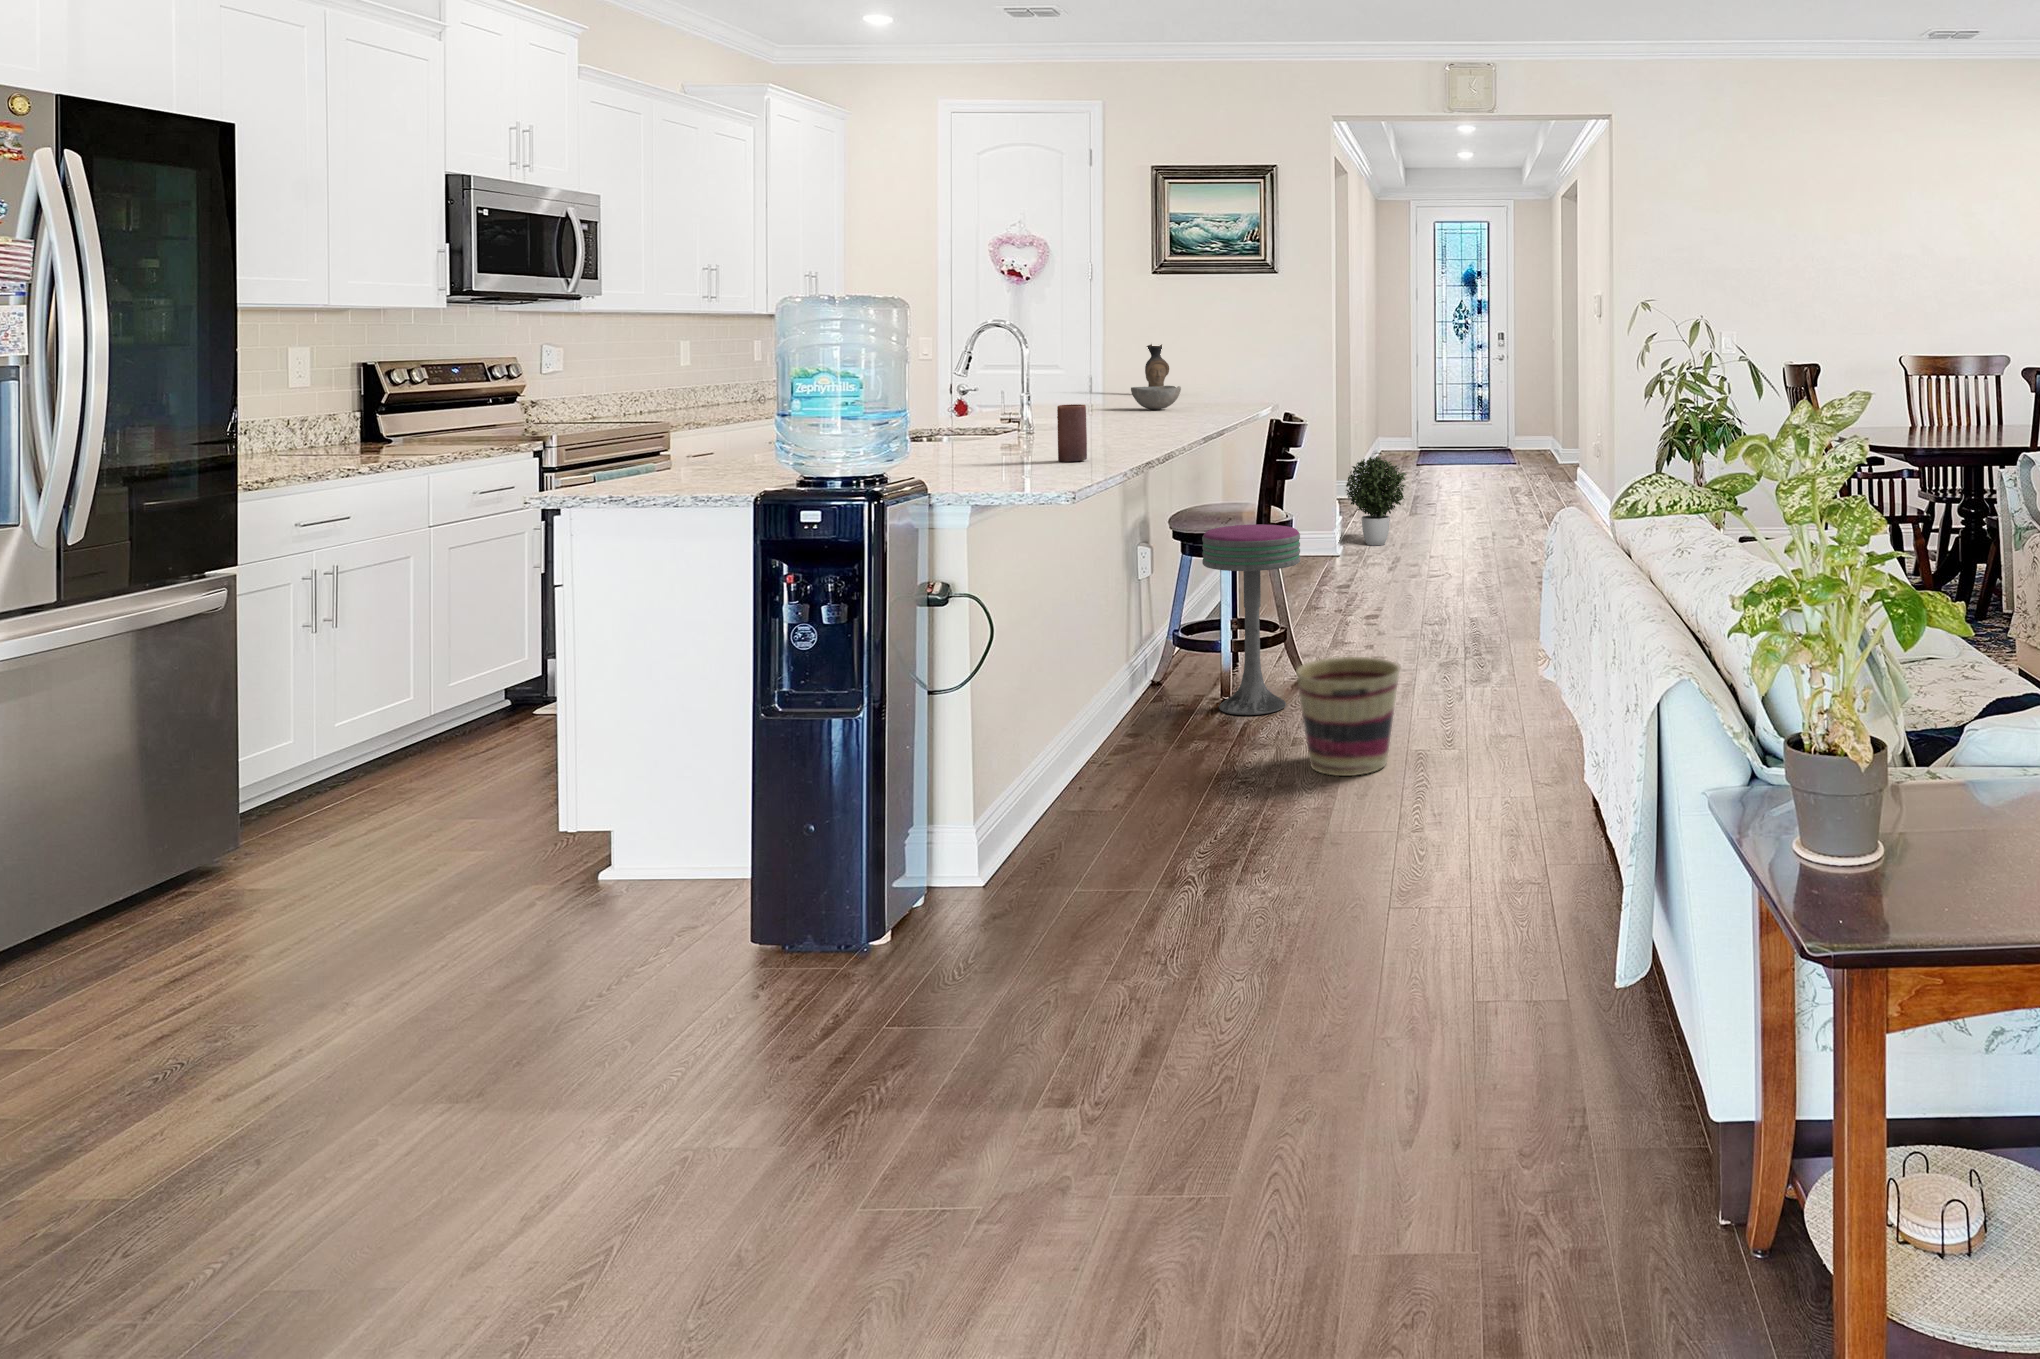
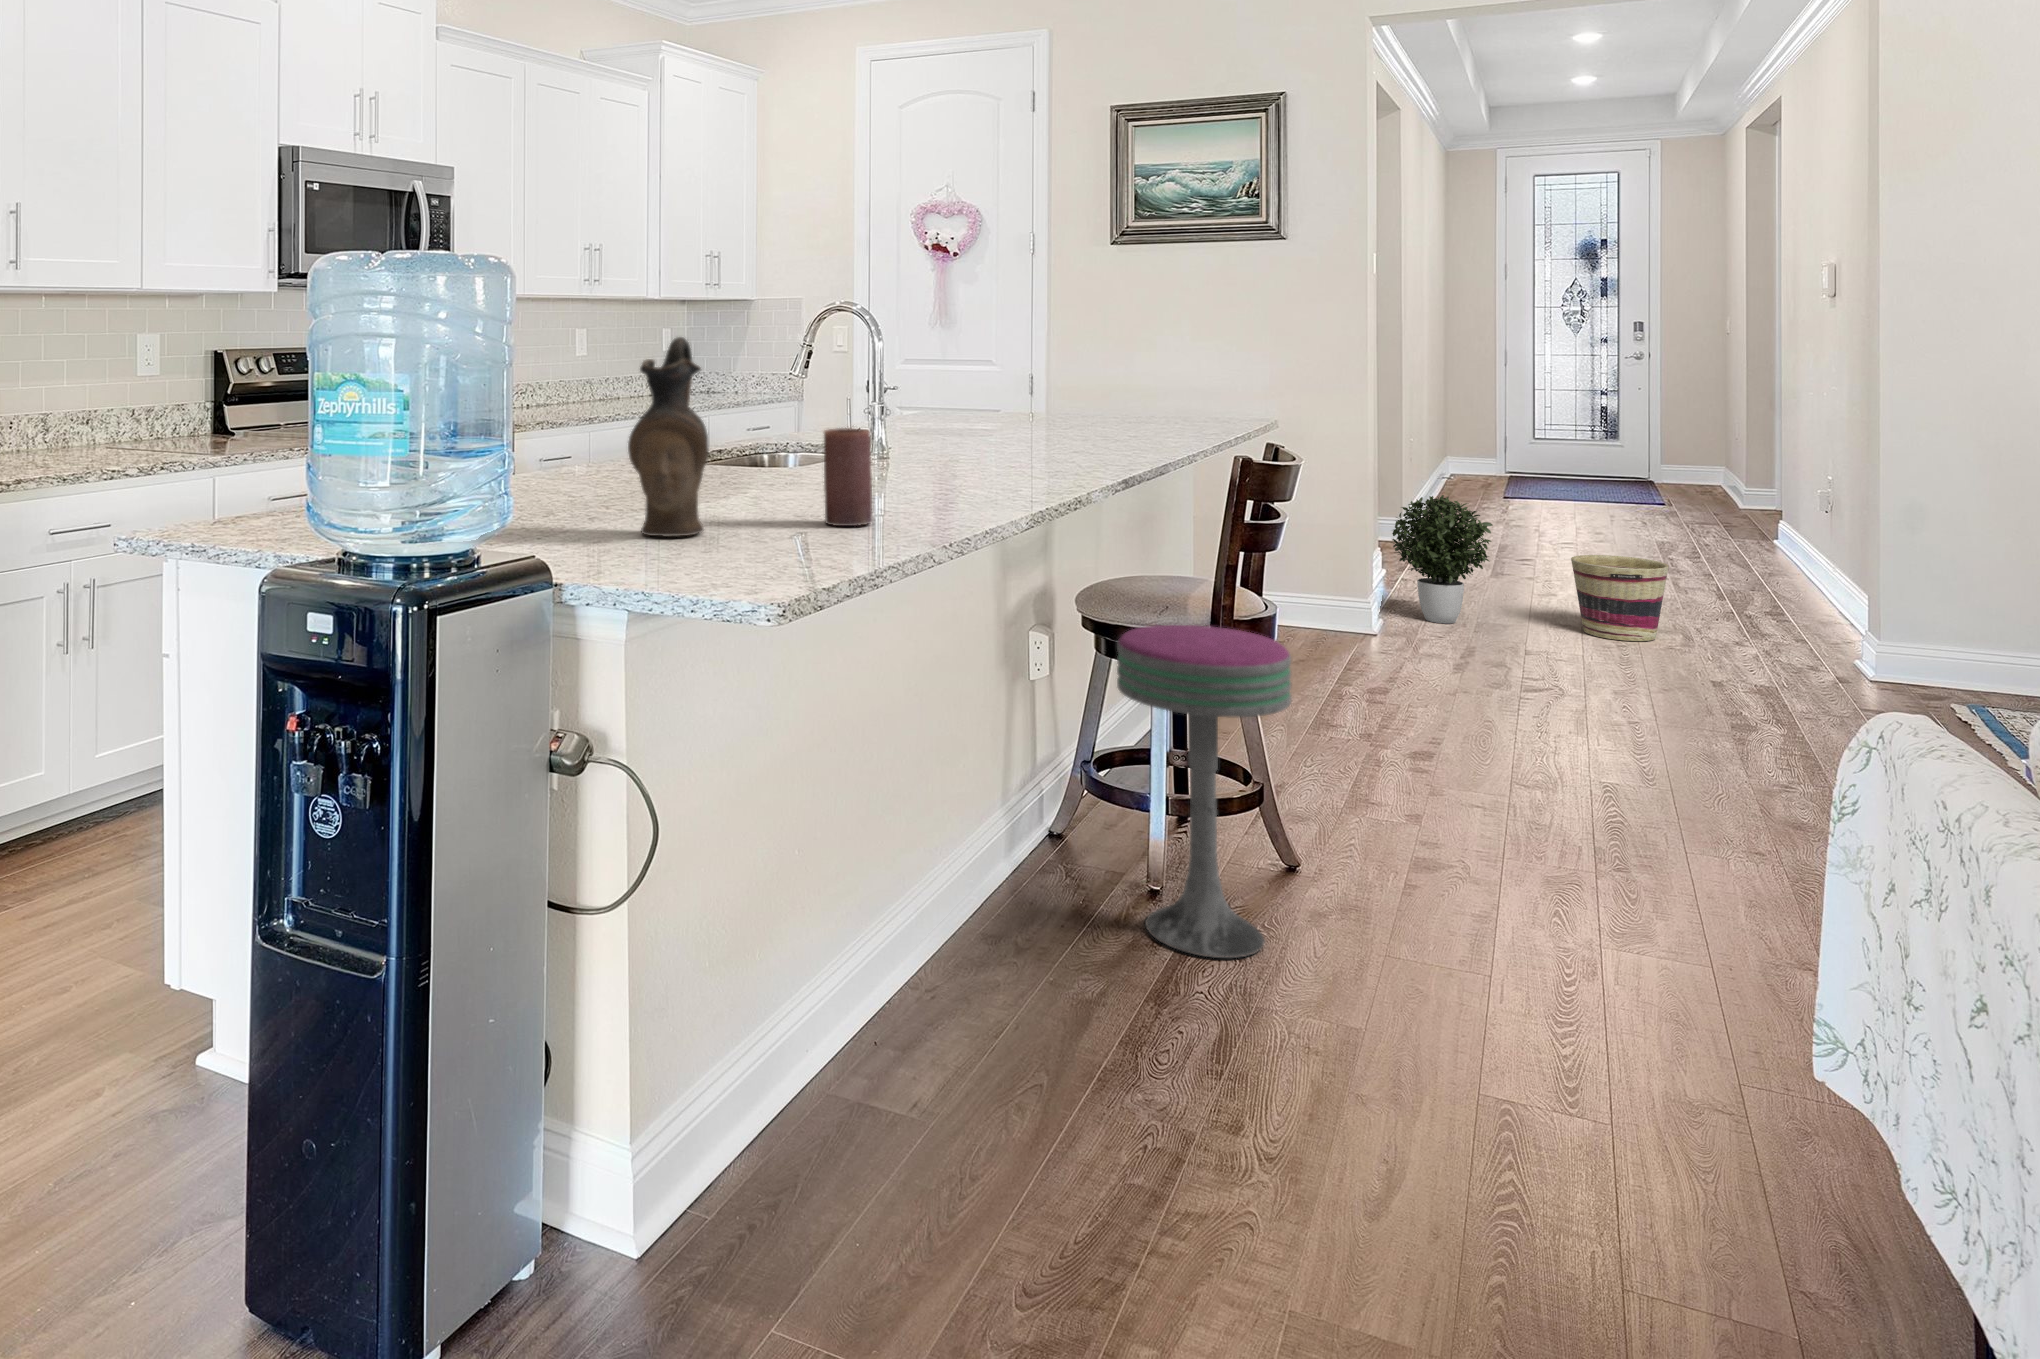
ceramic pitcher: present [1145,344,1169,387] -> present [628,337,709,536]
bowl: present [1131,386,1181,410] -> none [1056,390,1126,423]
basket: present [1296,657,1399,776] -> present [1571,555,1669,641]

